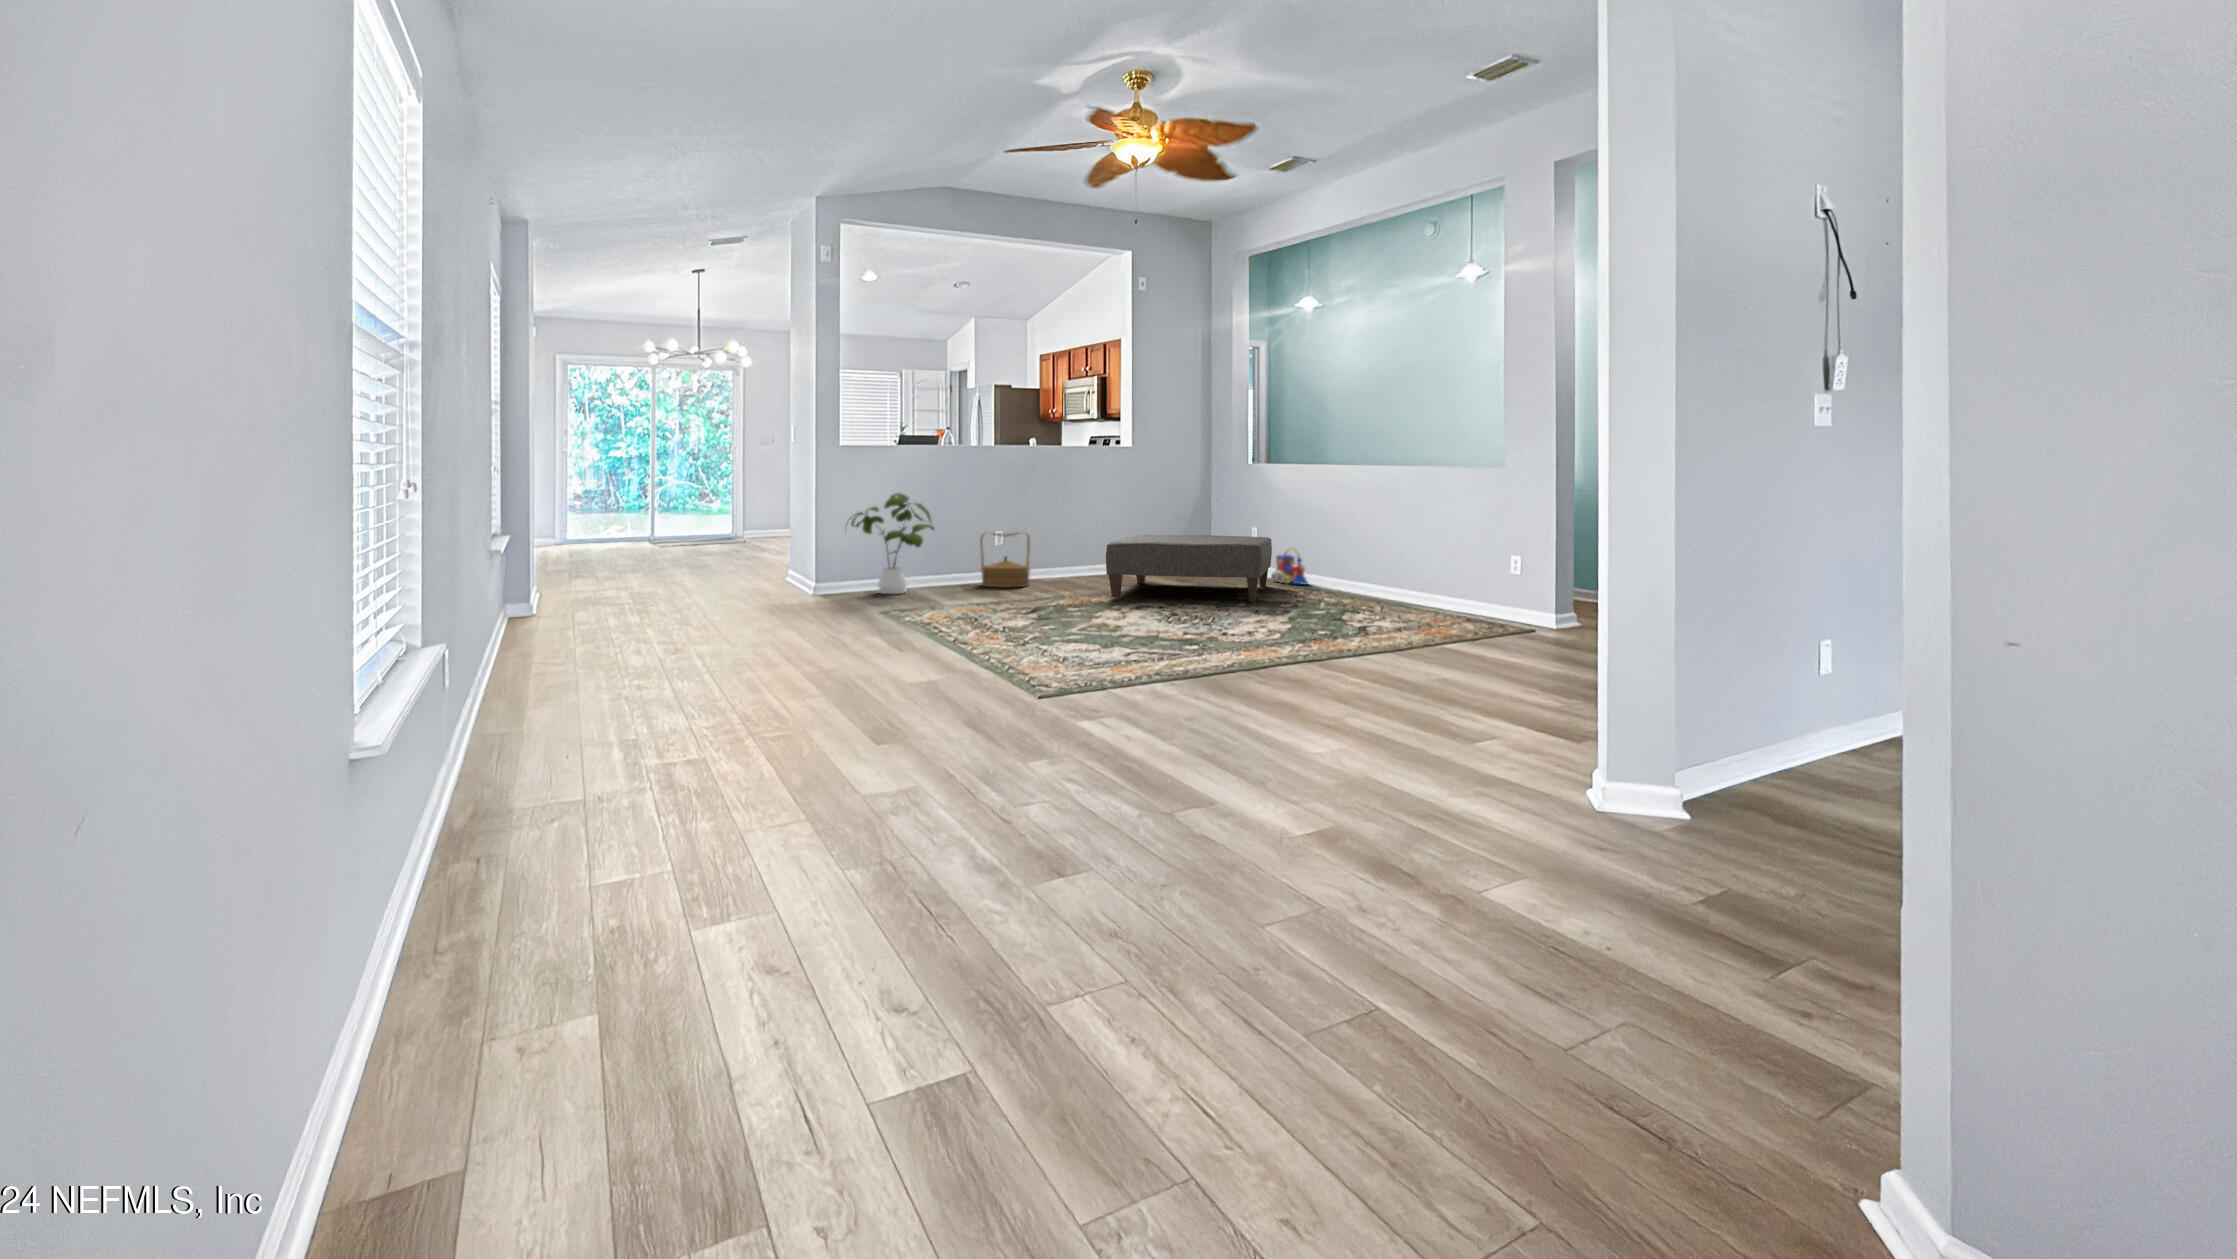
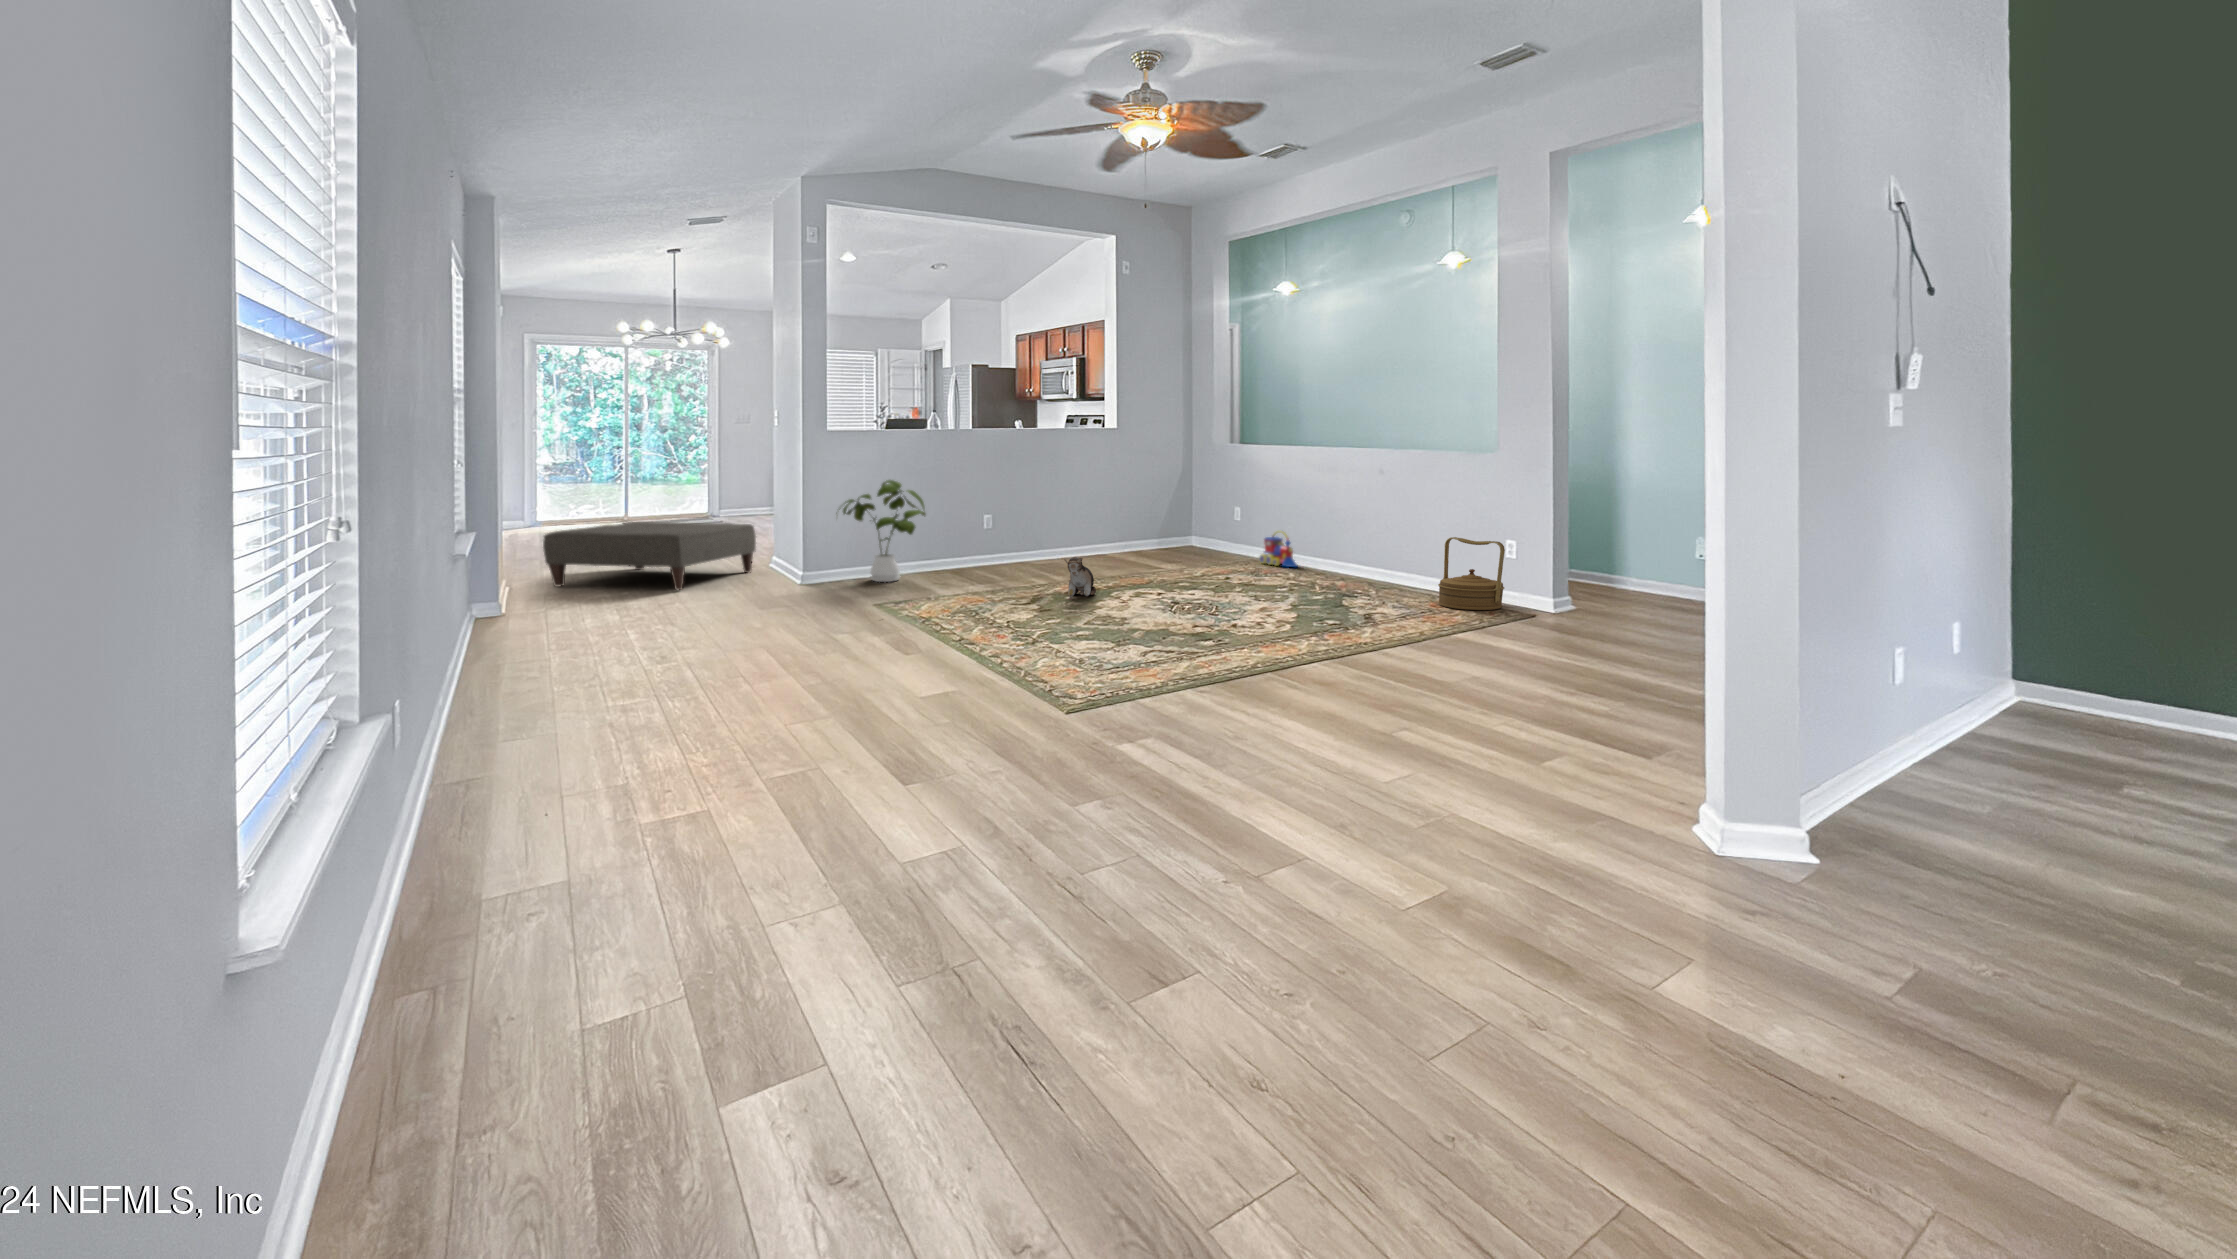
woven basket: present [980,532,1030,587] -> present [1438,537,1505,610]
ottoman: present [1106,535,1272,602] -> present [543,522,756,590]
plush toy: none [1064,567,1097,607] -> present [1064,557,1096,597]

